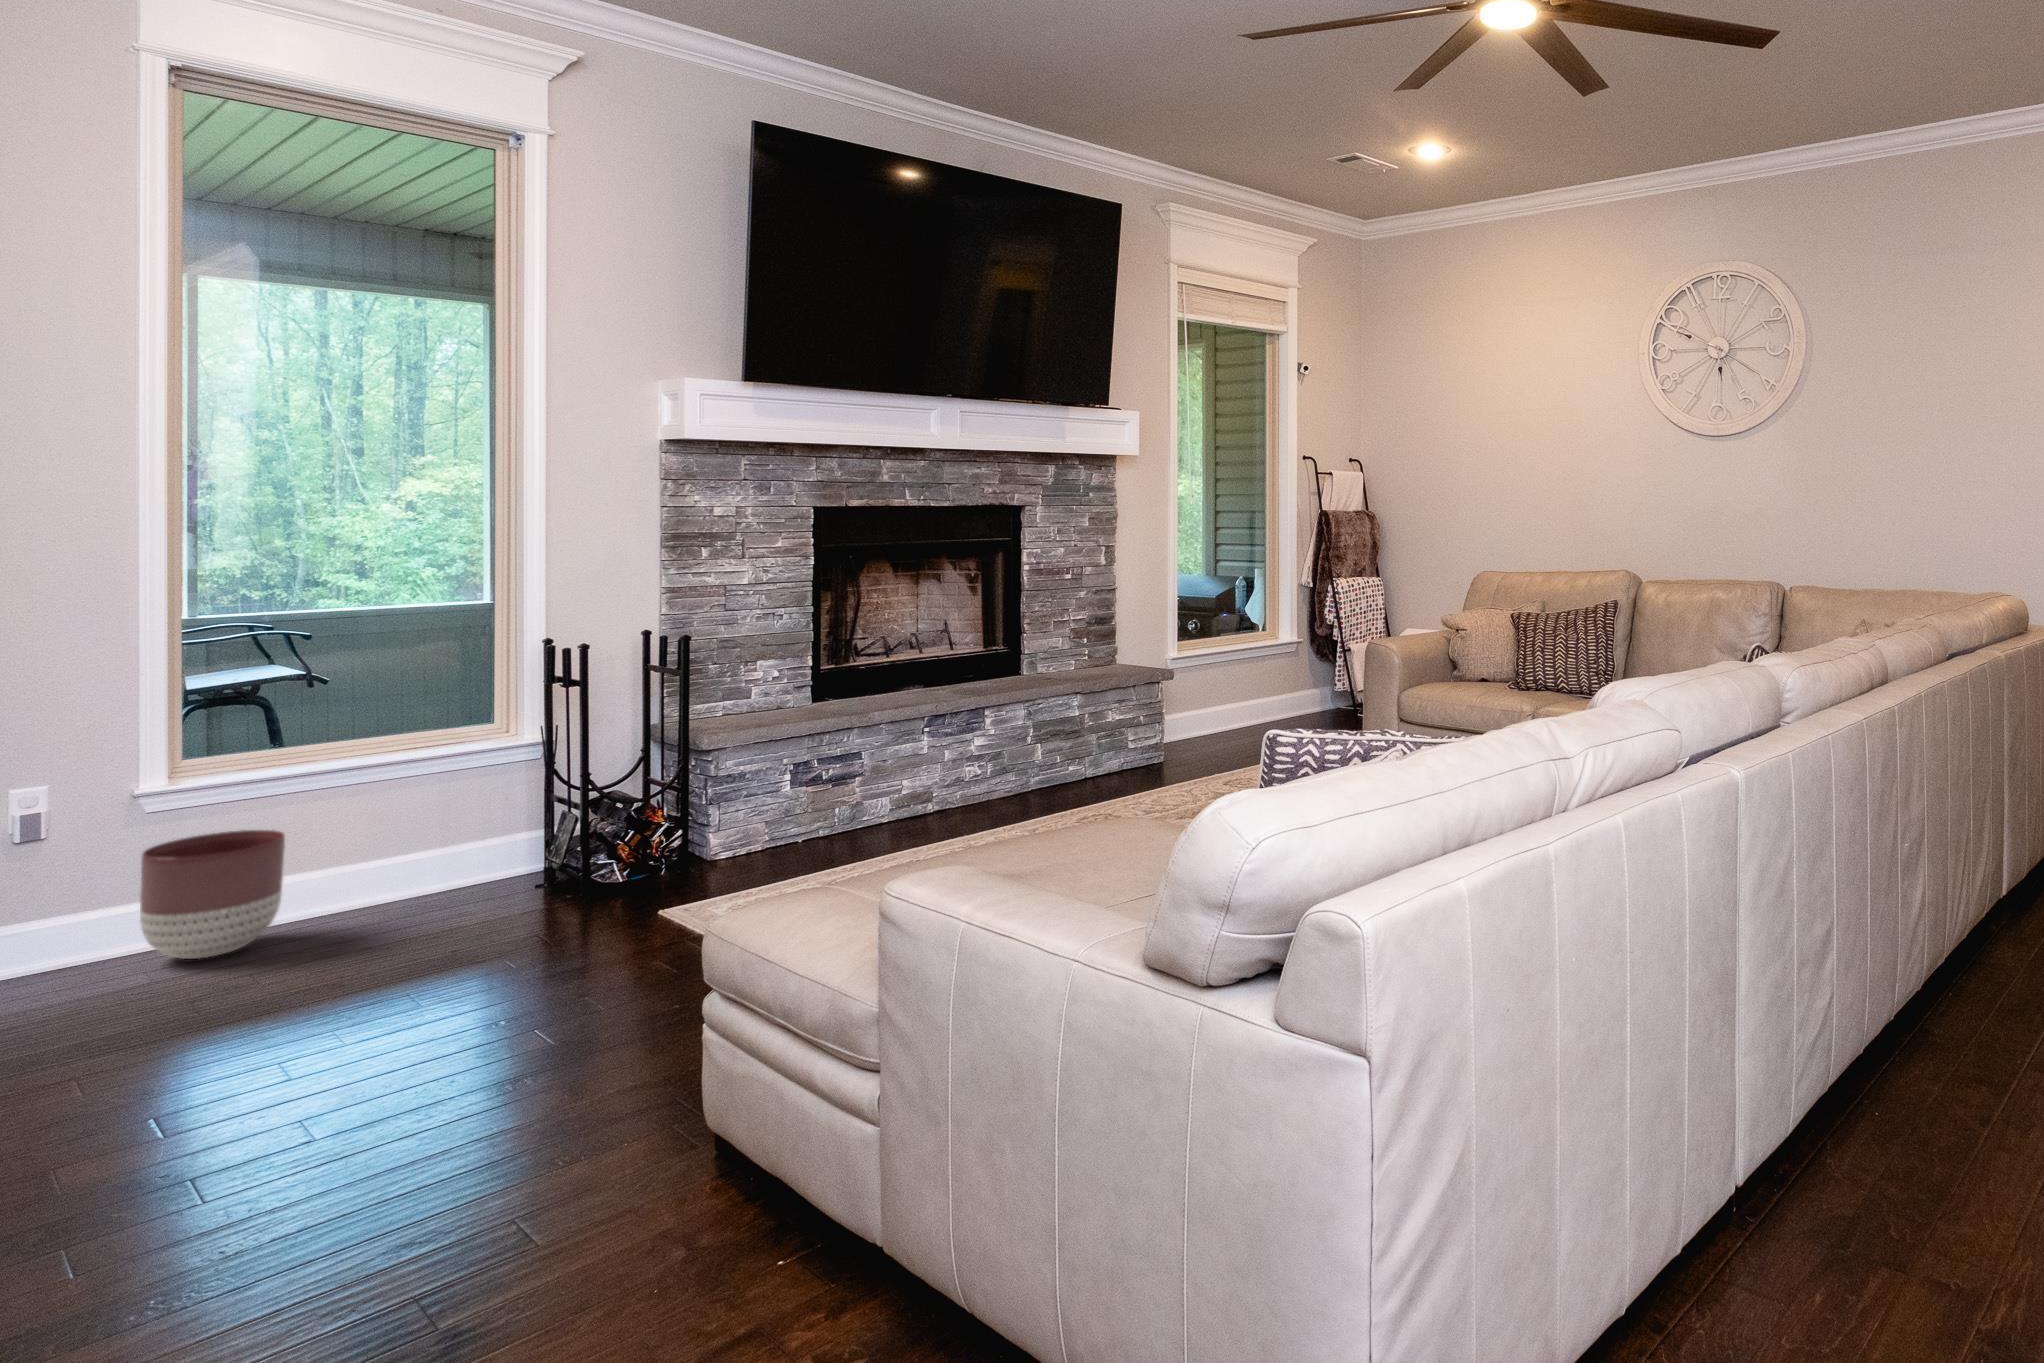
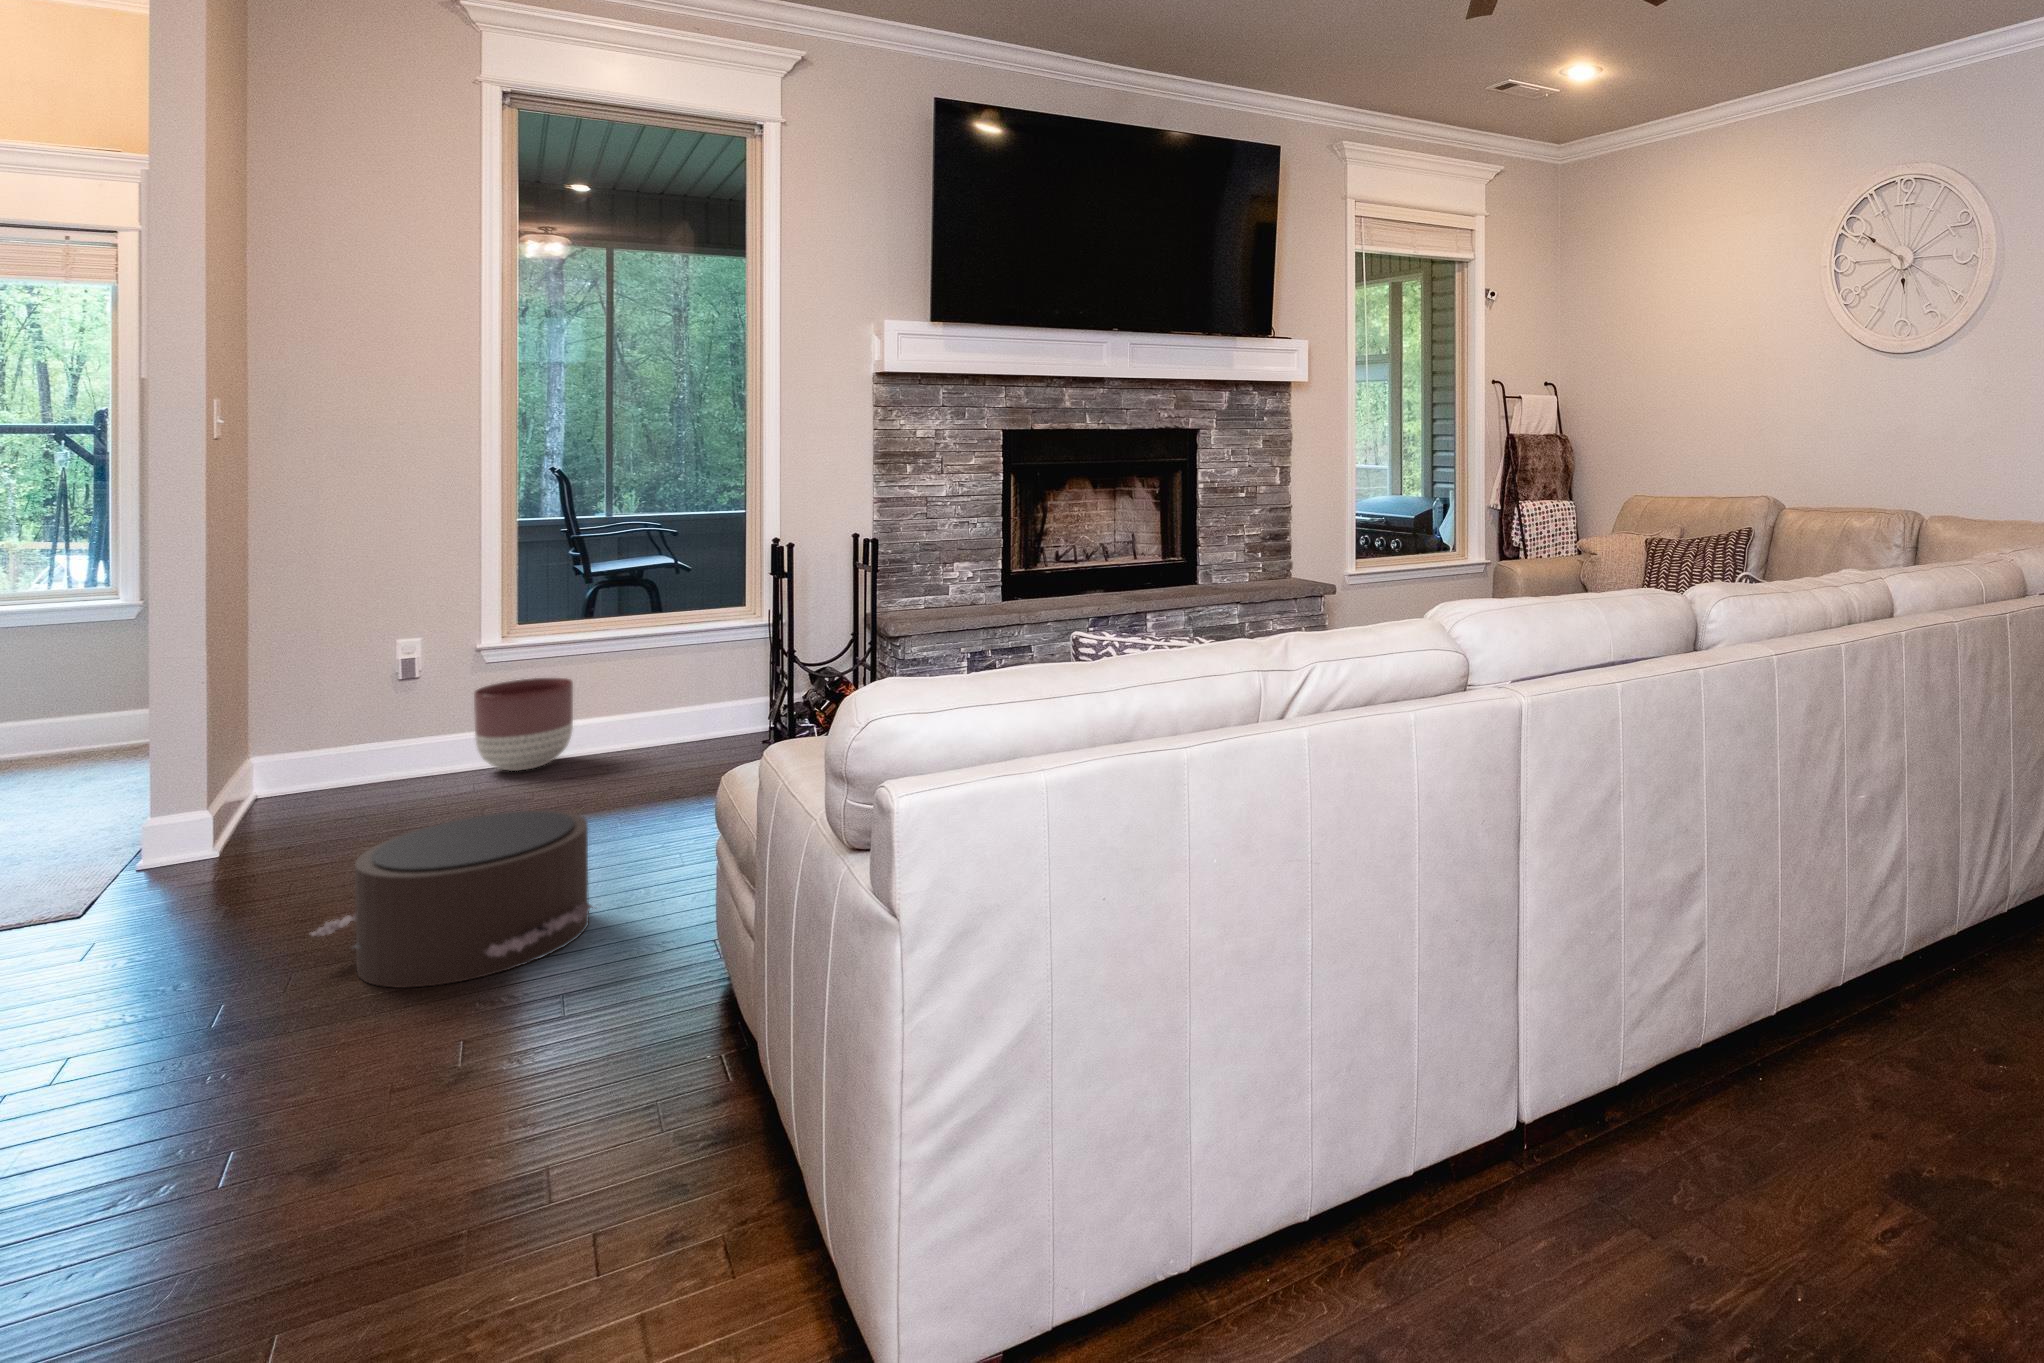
pouf: none [158,980,567,1225] -> present [311,810,592,988]

